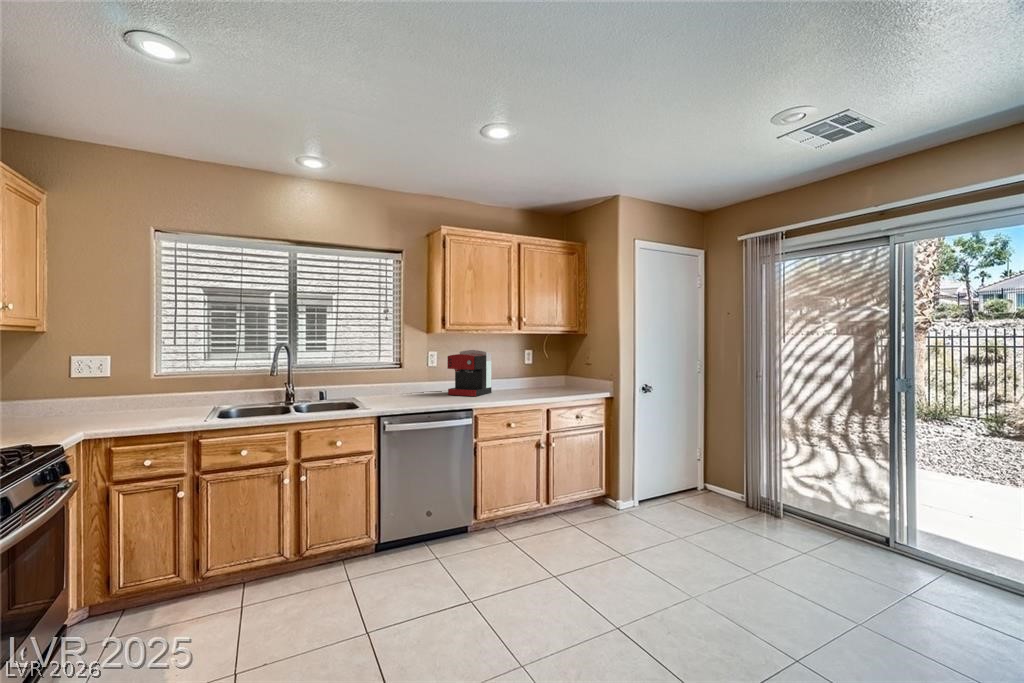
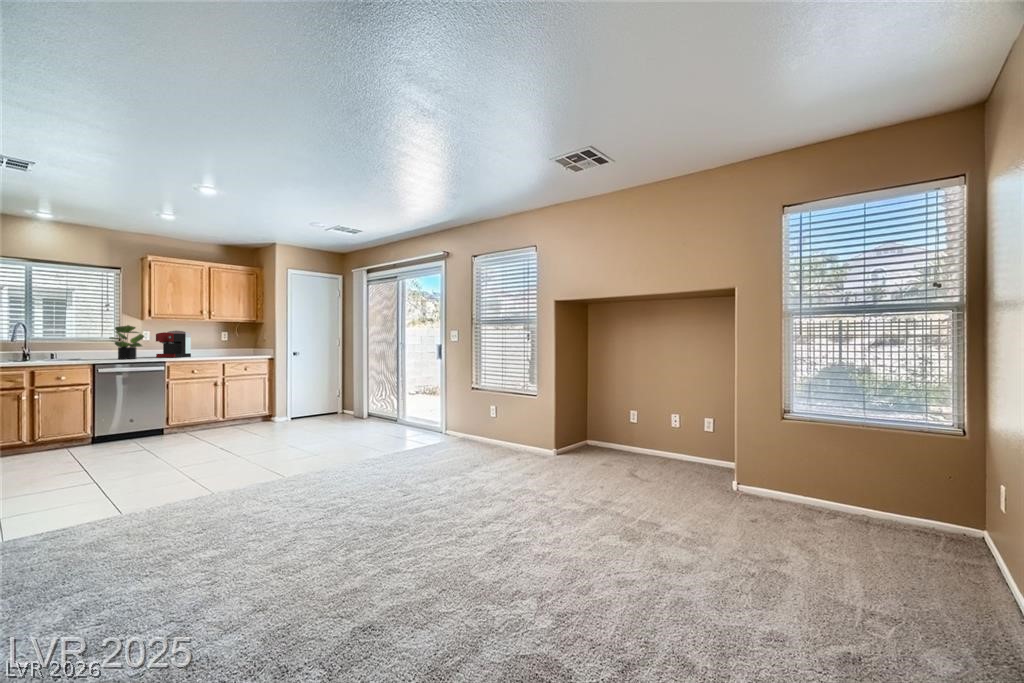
potted plant: none [390,345,437,402] -> present [110,325,144,359]

